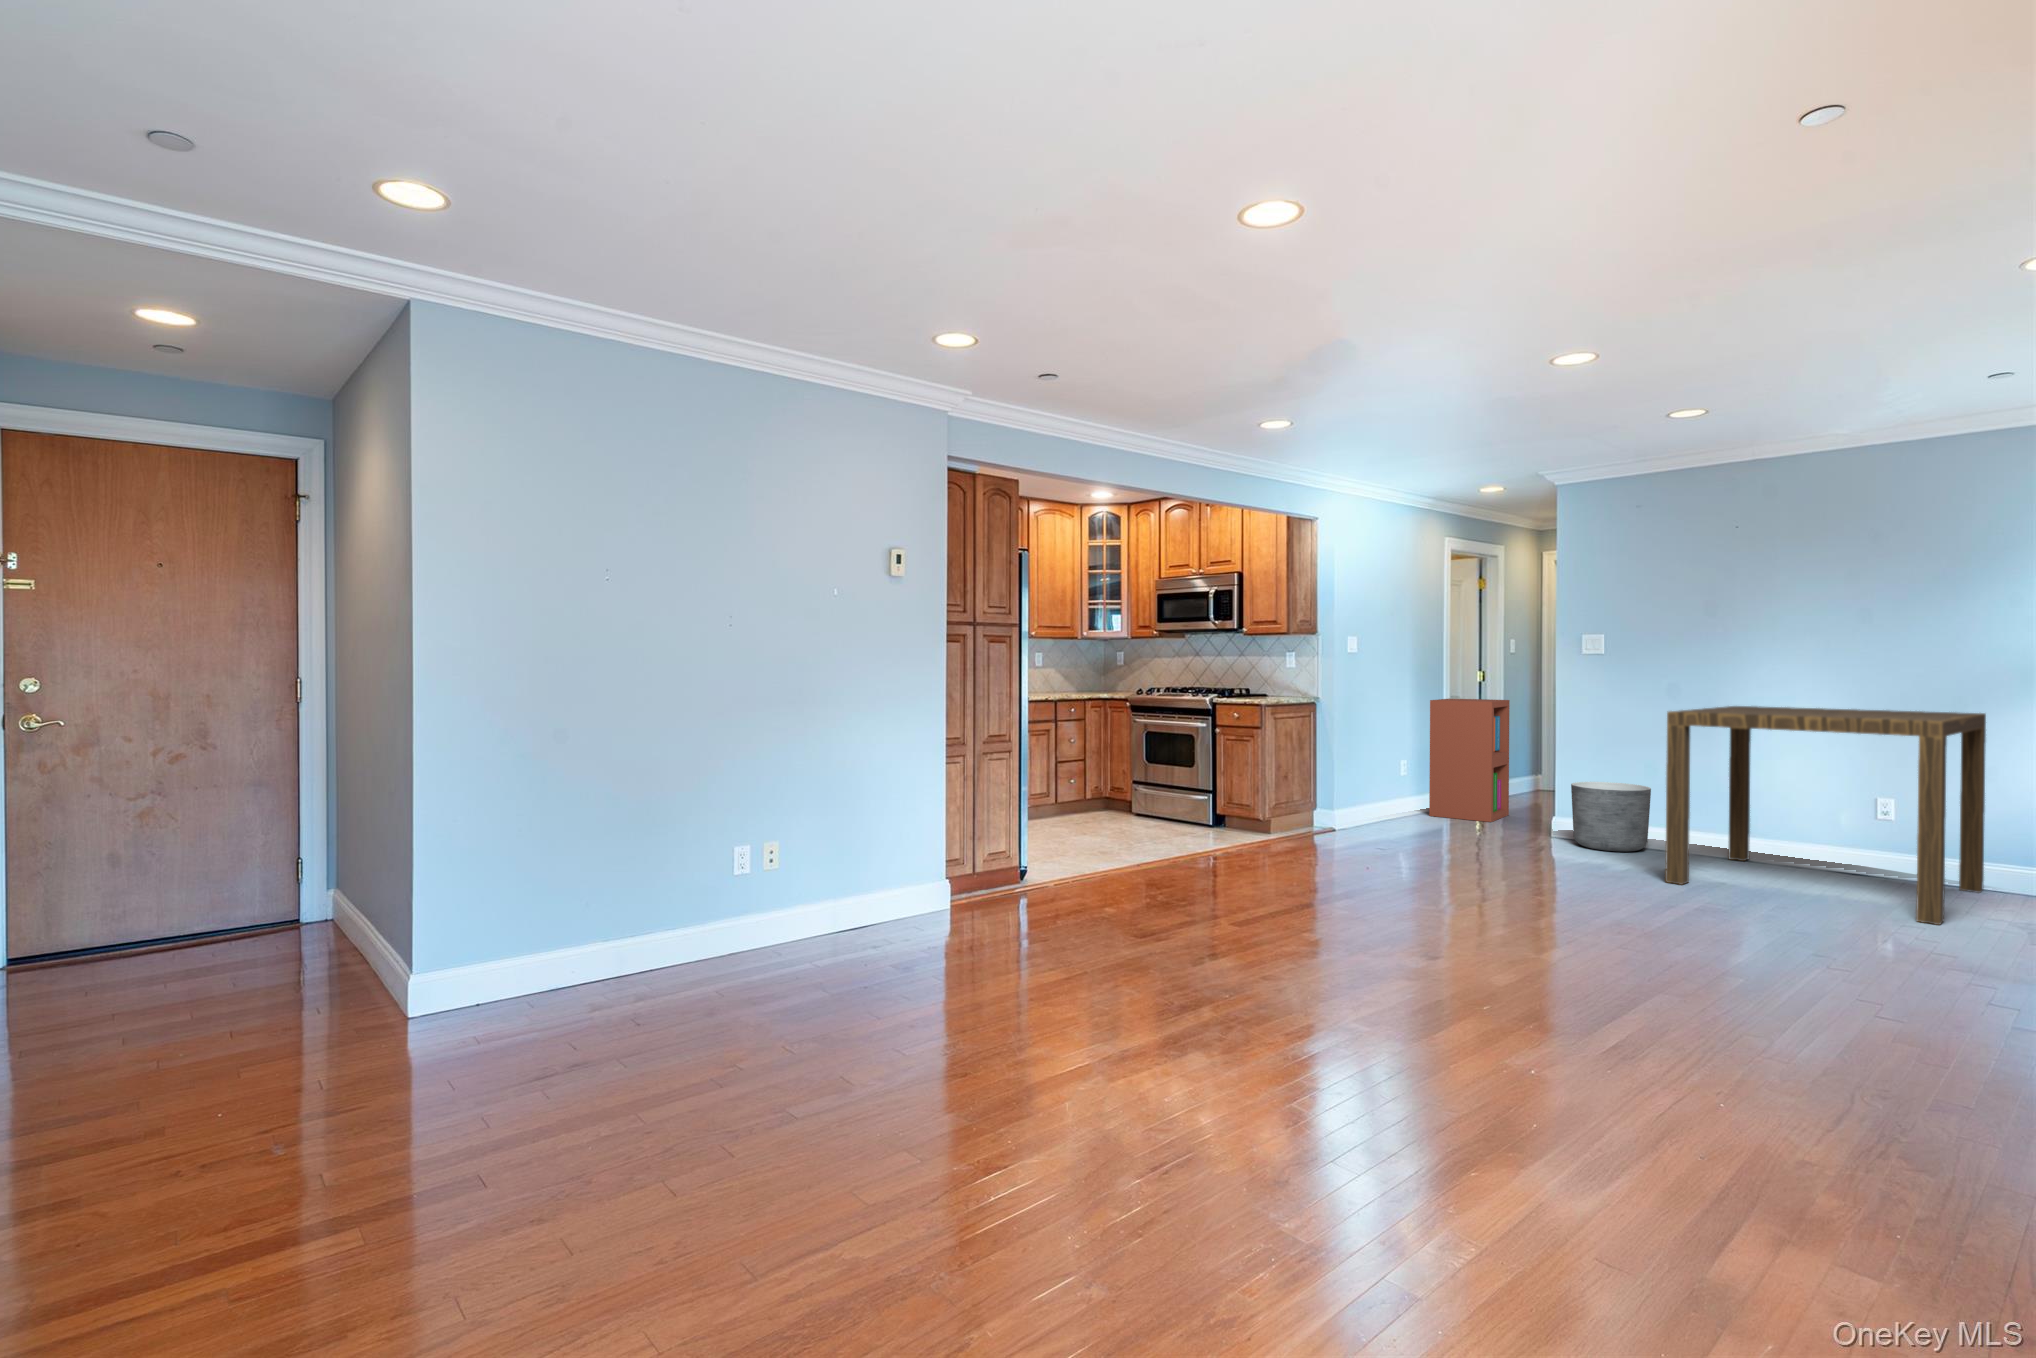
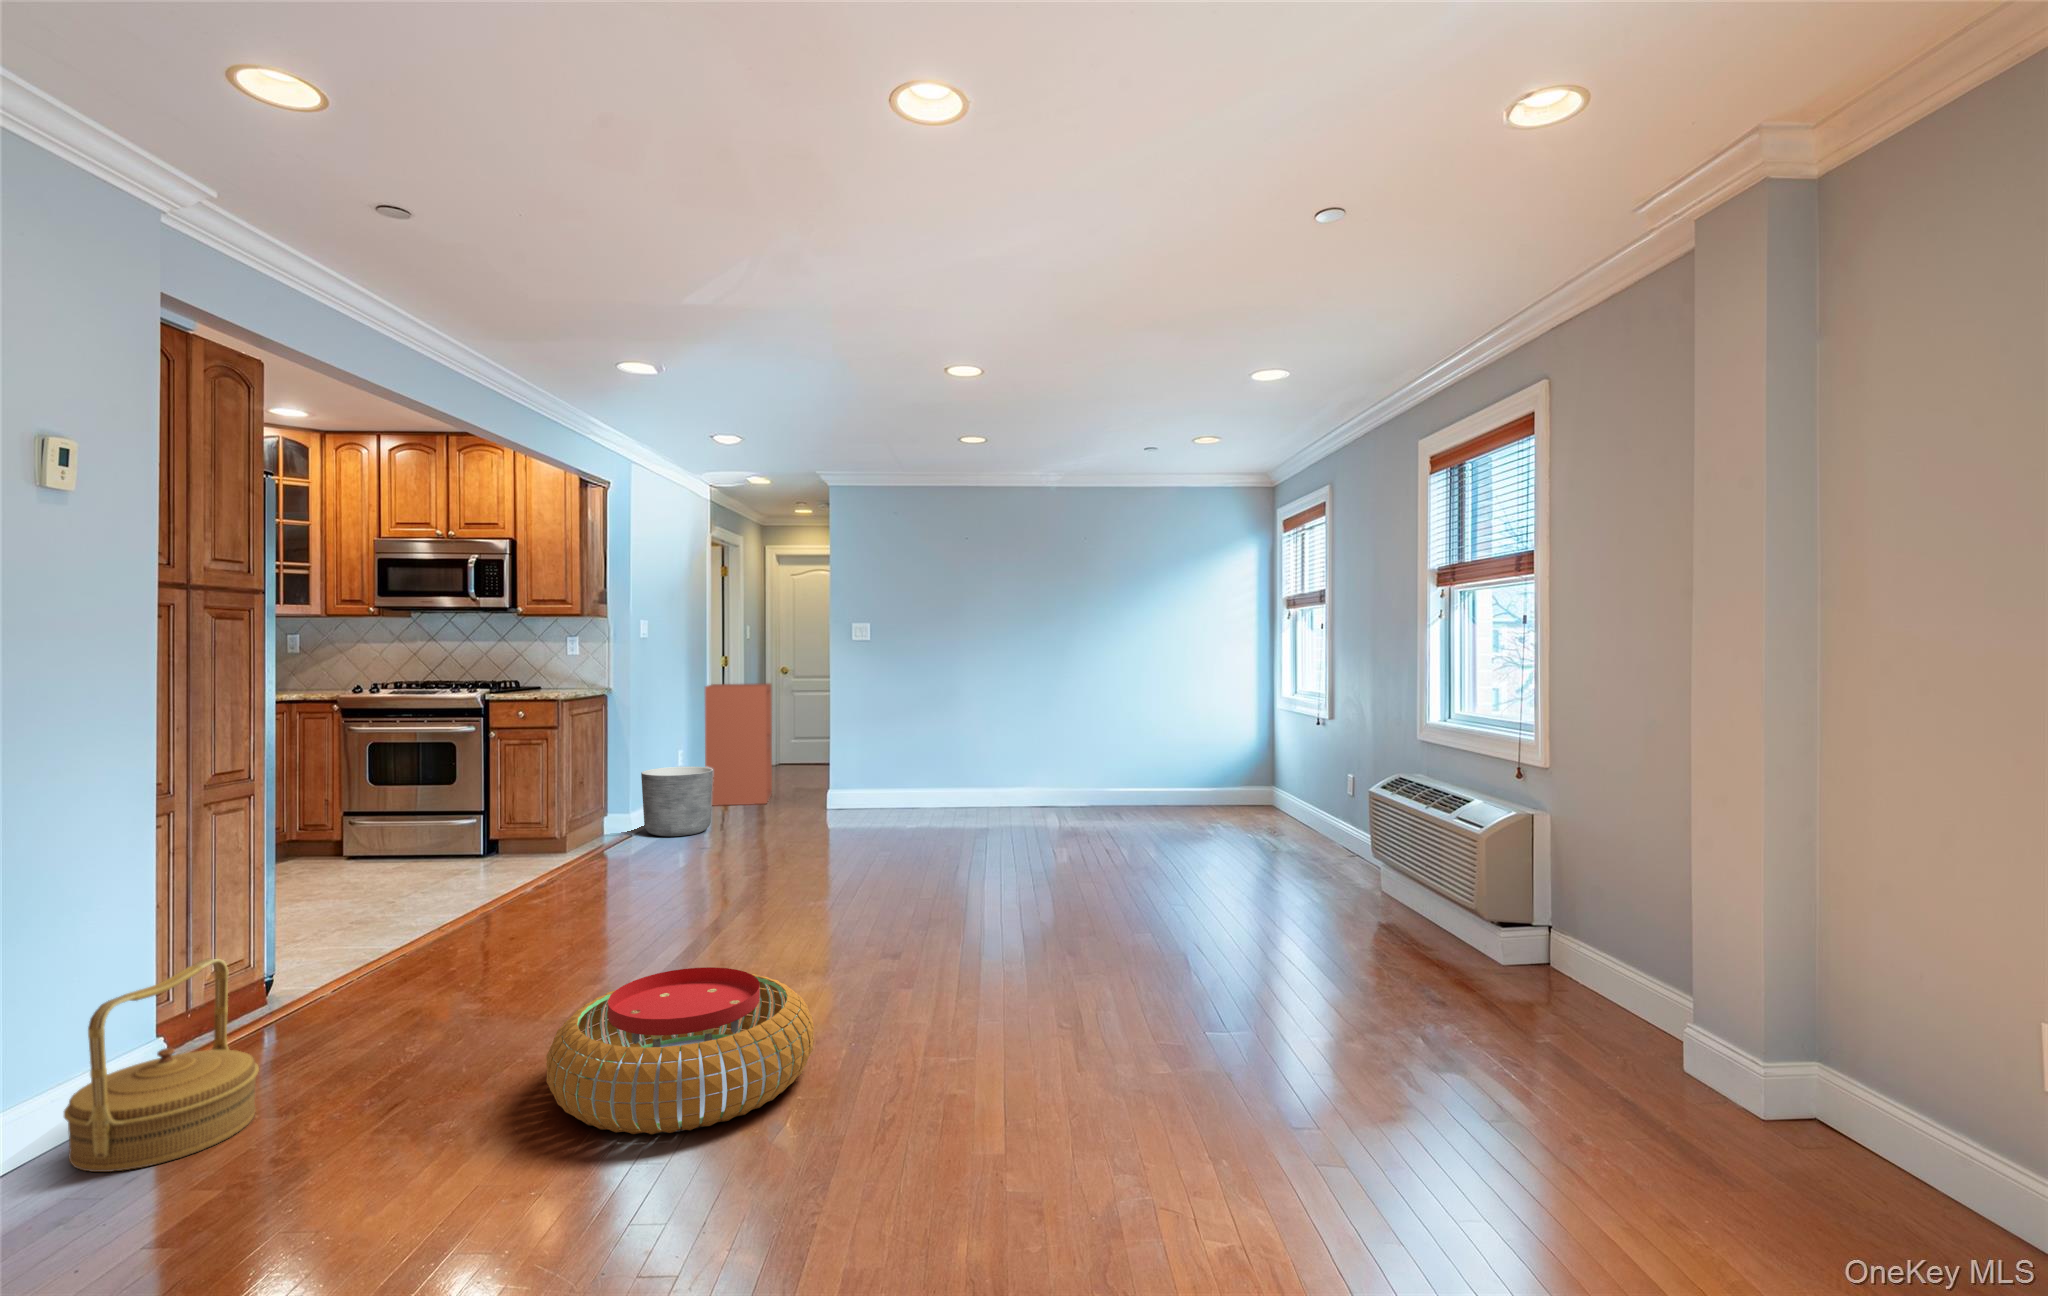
dining table: present [1665,706,1986,925] -> none [958,681,1133,837]
planter: present [1571,782,1651,852] -> present [641,767,713,836]
woven basket: none [884,839,965,941] -> present [64,959,259,1172]
pouf: none [1073,905,1264,1014] -> present [546,967,814,1134]

